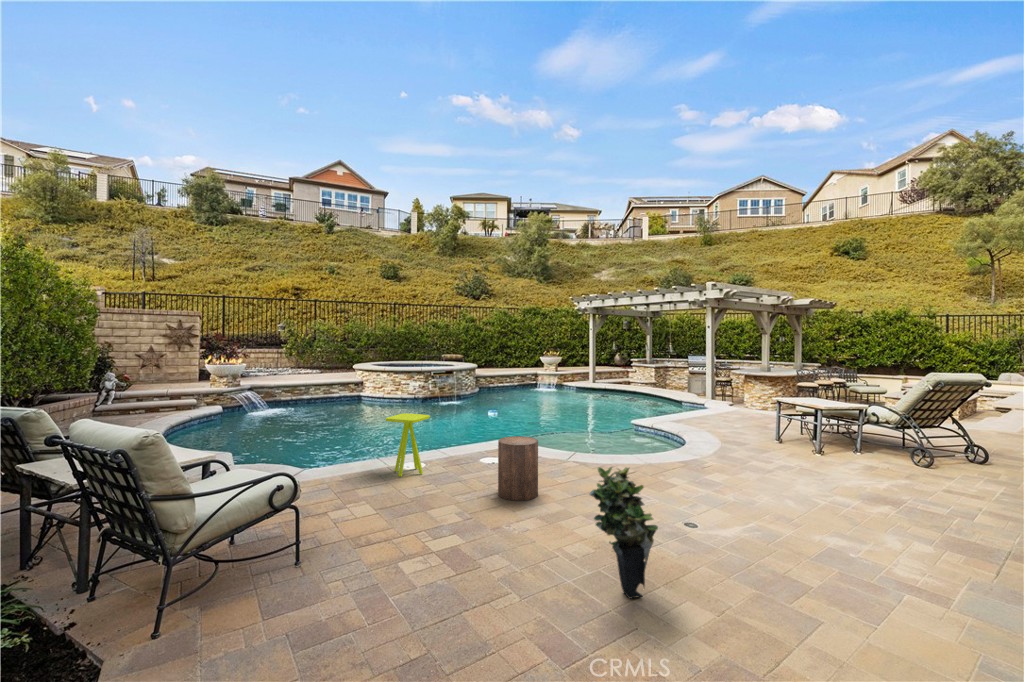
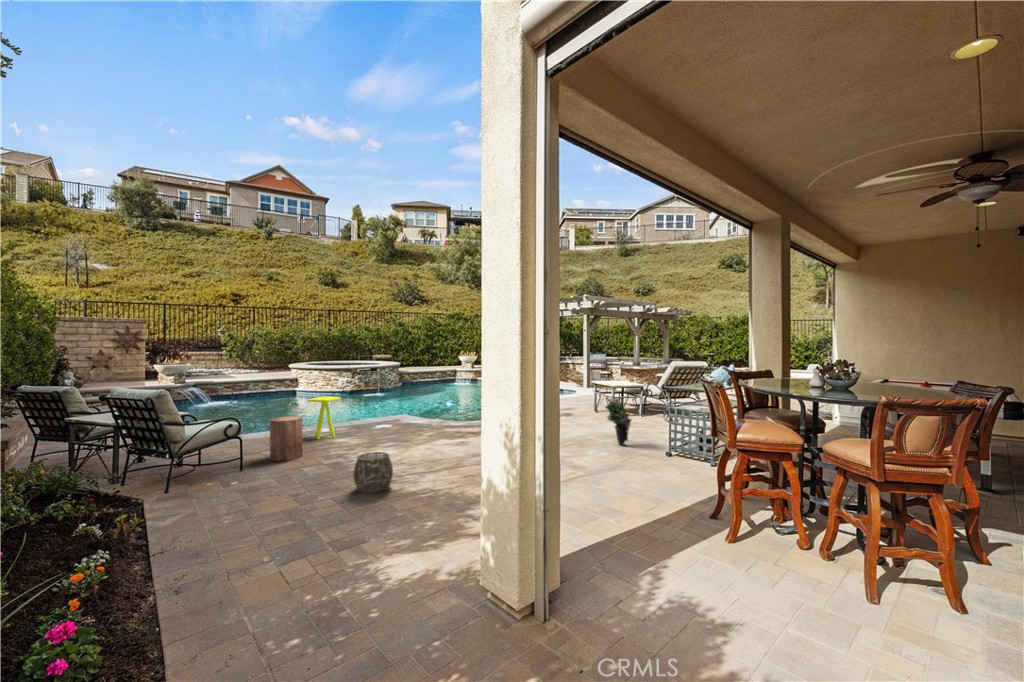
stool: present [498,436,538,501] -> present [270,416,303,461]
potted plant: present [590,467,658,598] -> present [605,398,631,446]
woven basket: none [492,539,566,633] -> present [353,452,393,493]

